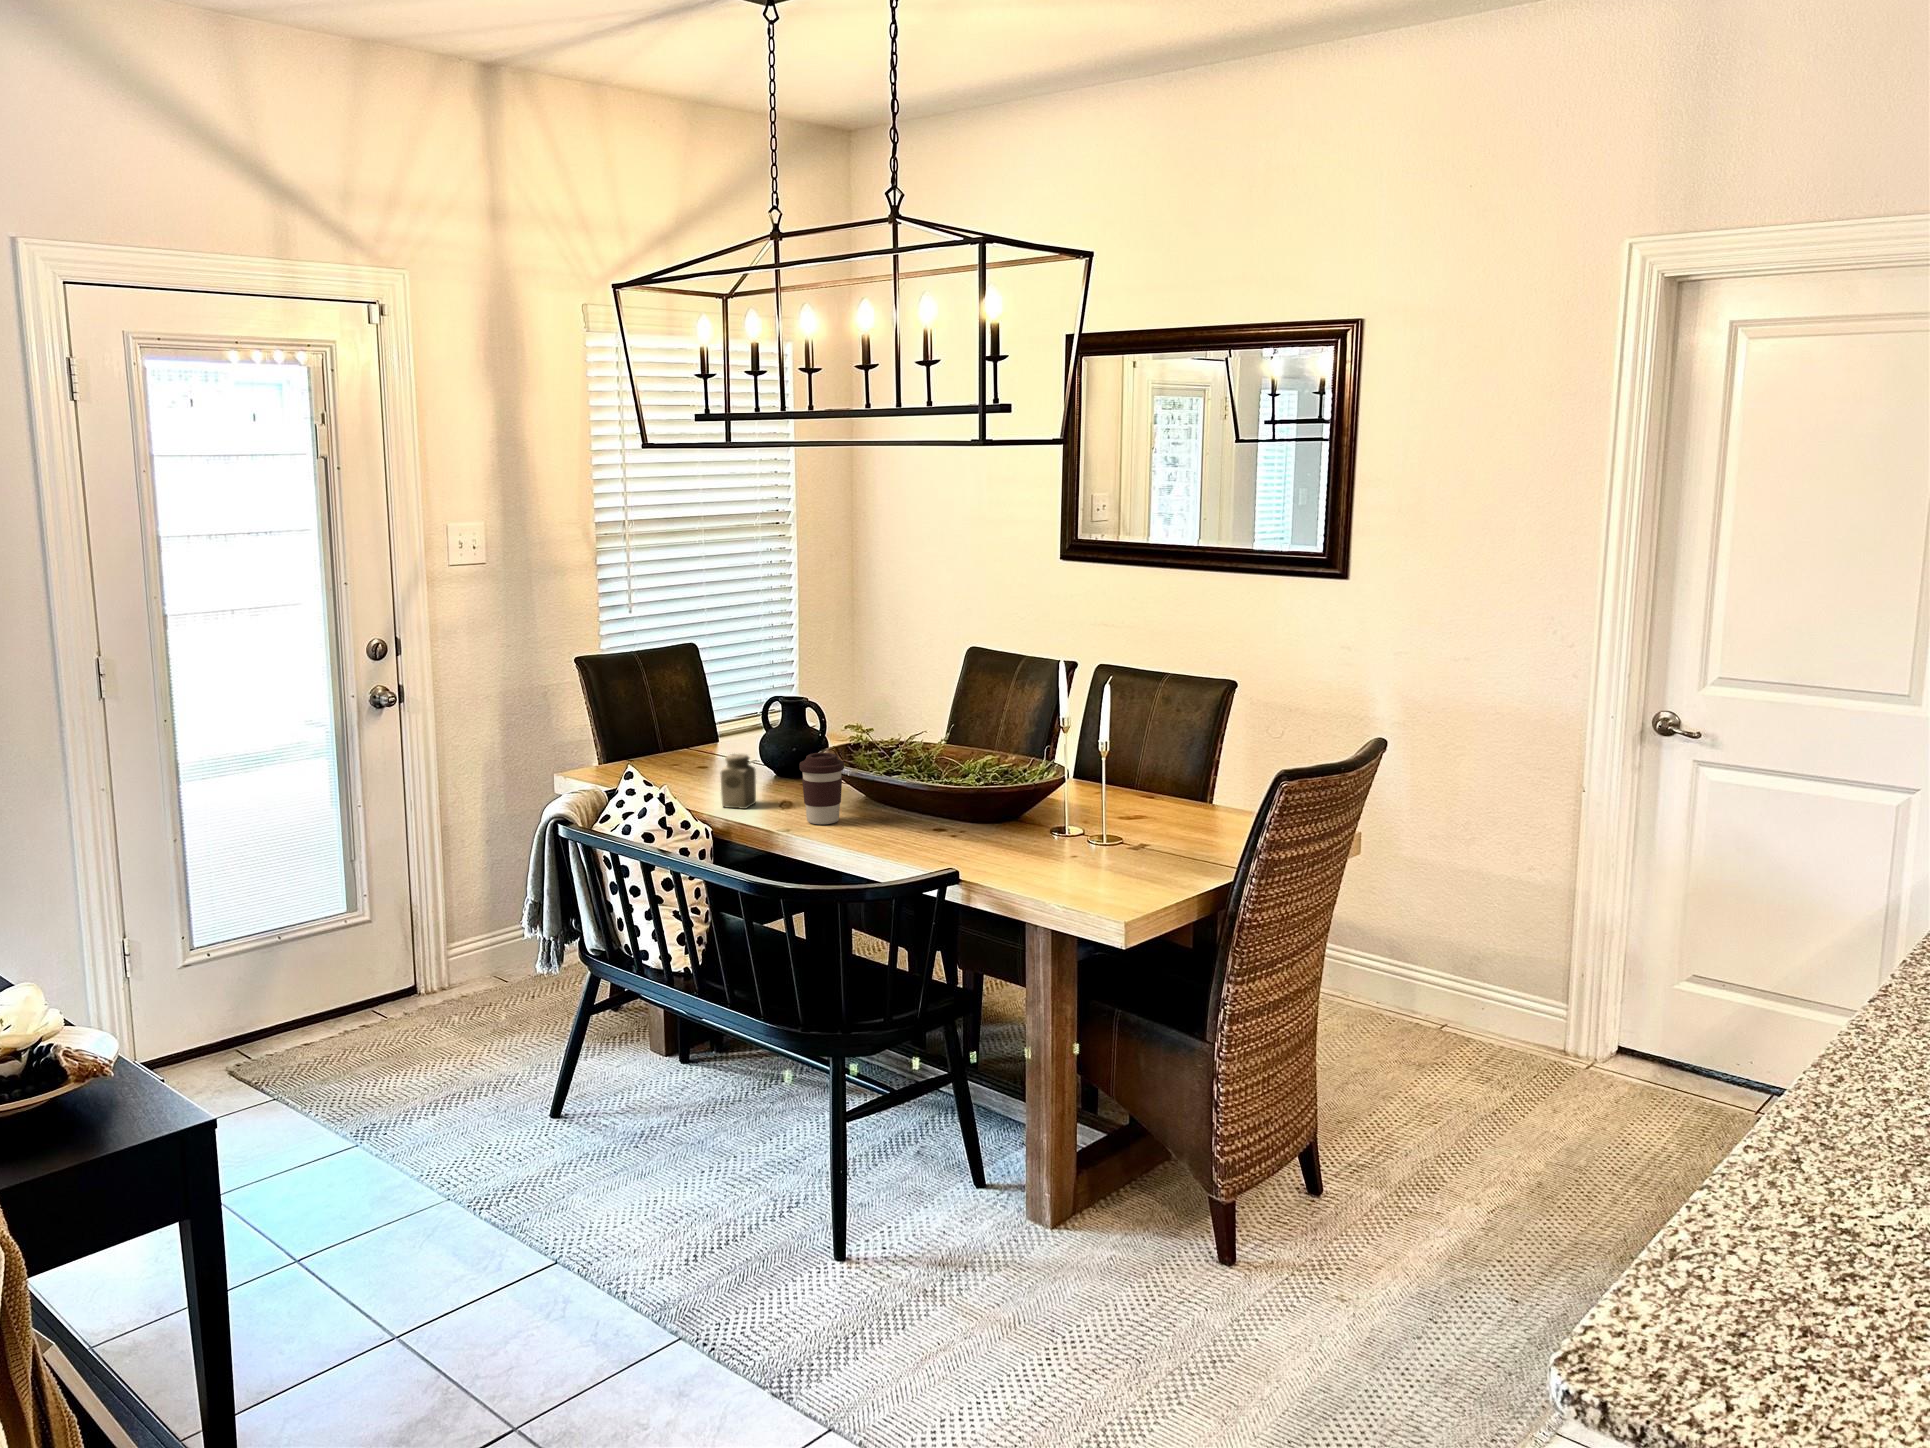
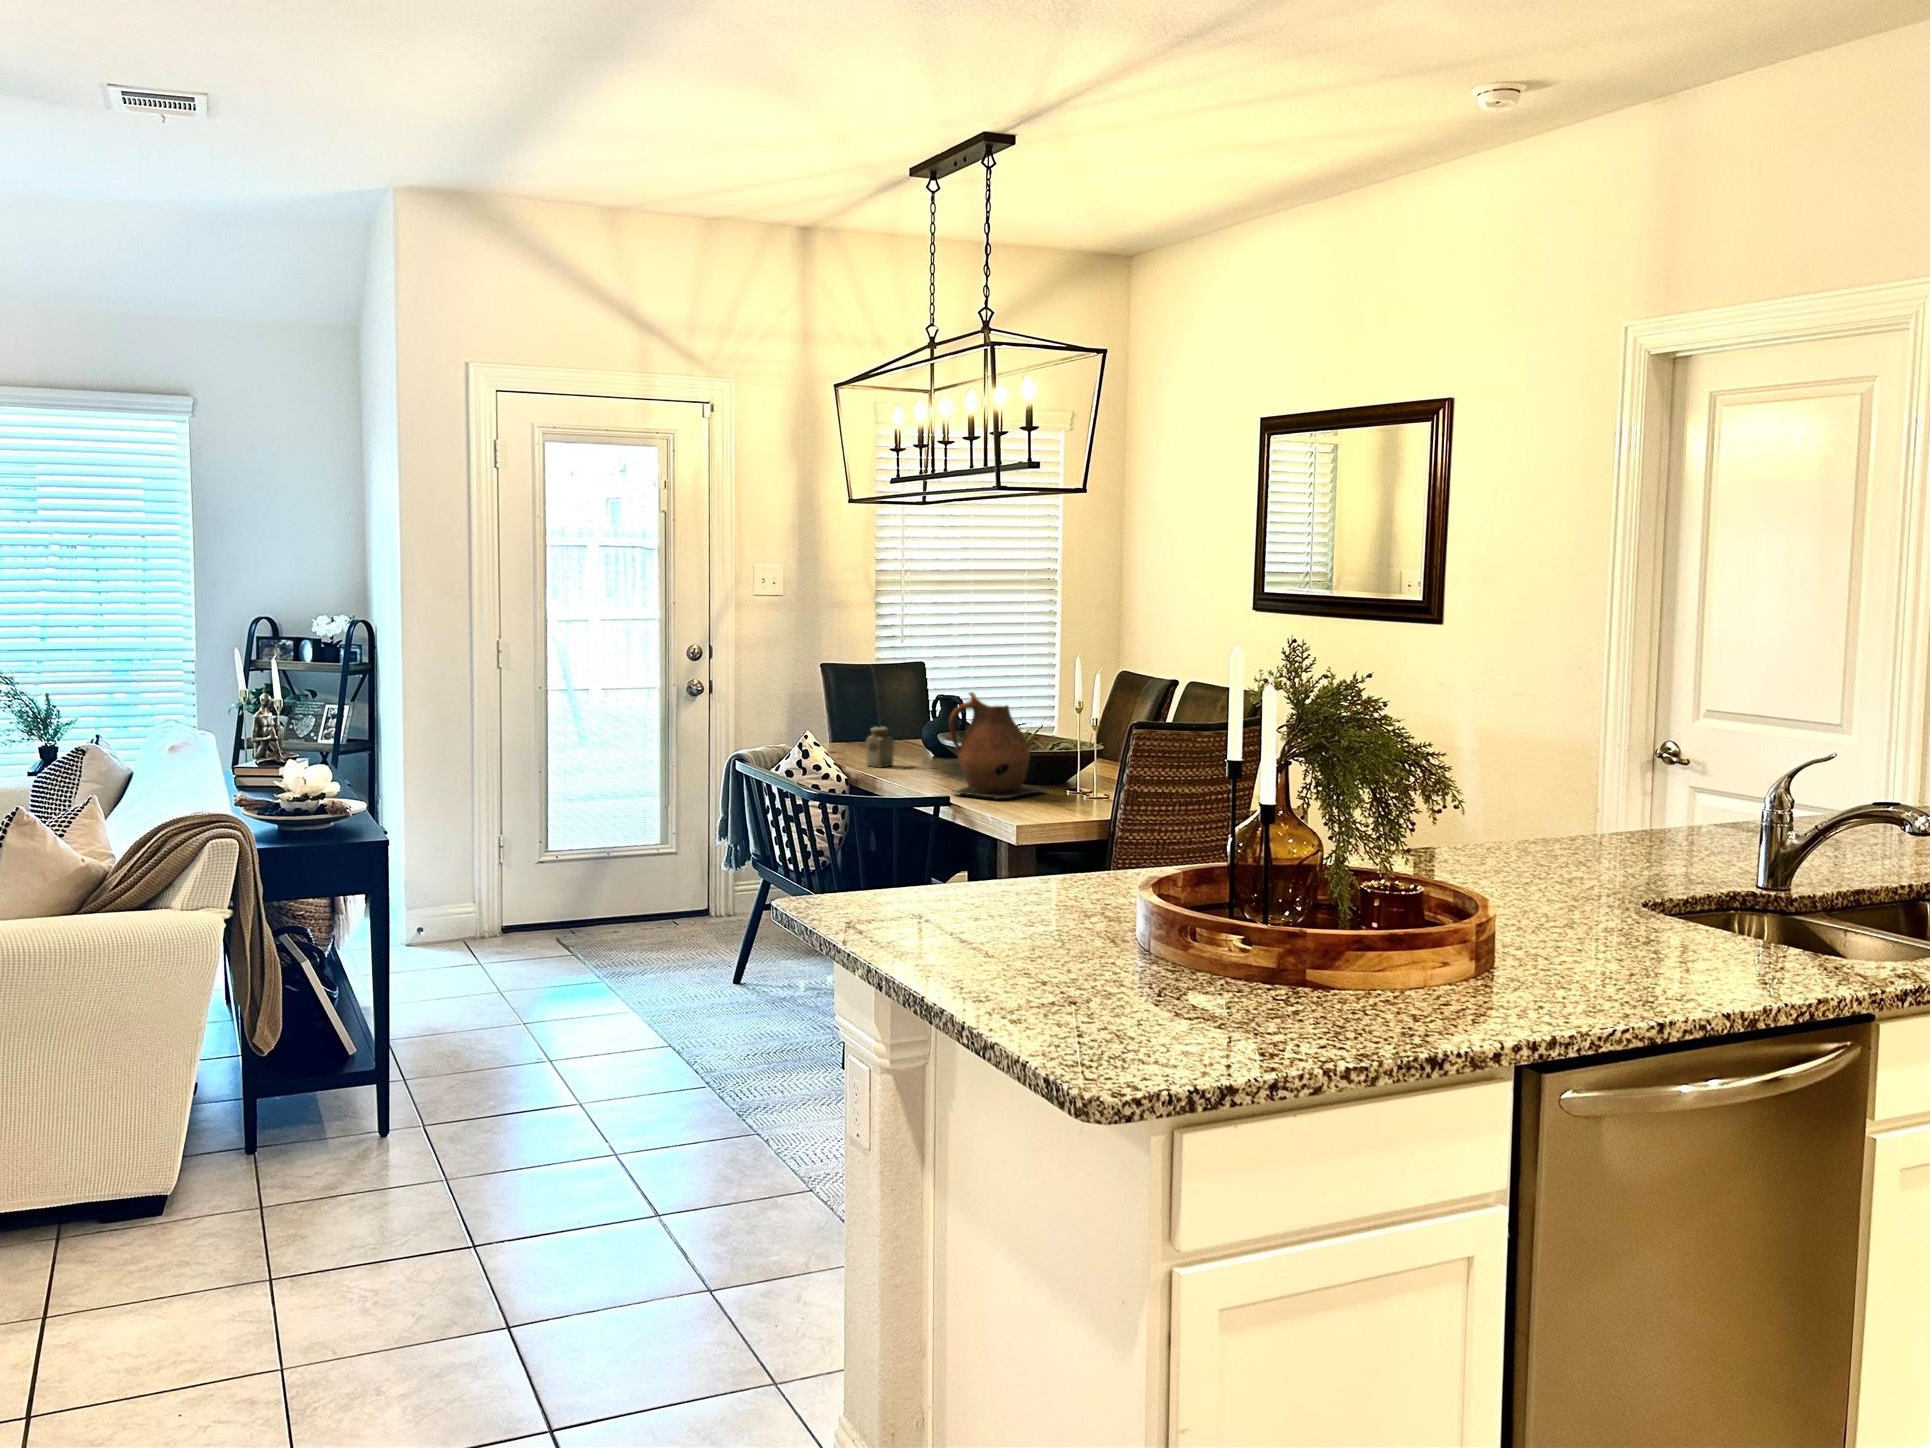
ceramic pitcher: none [917,717,1036,865] -> present [949,692,1044,799]
coffee cup: present [800,753,844,824] -> none [904,725,937,777]

